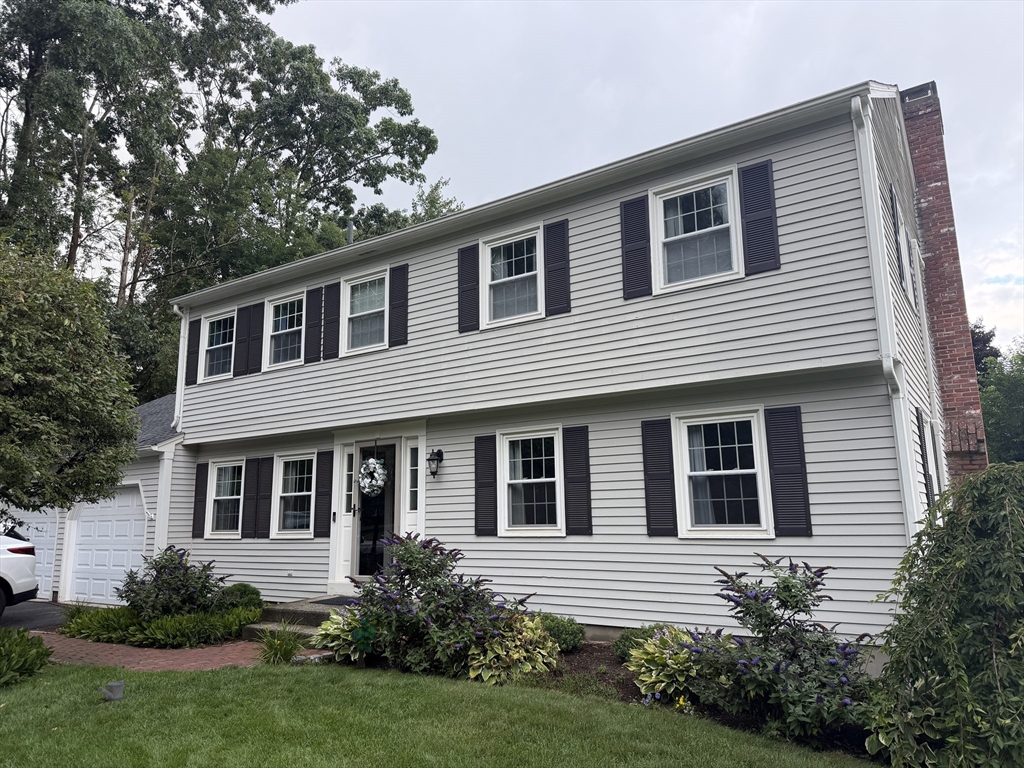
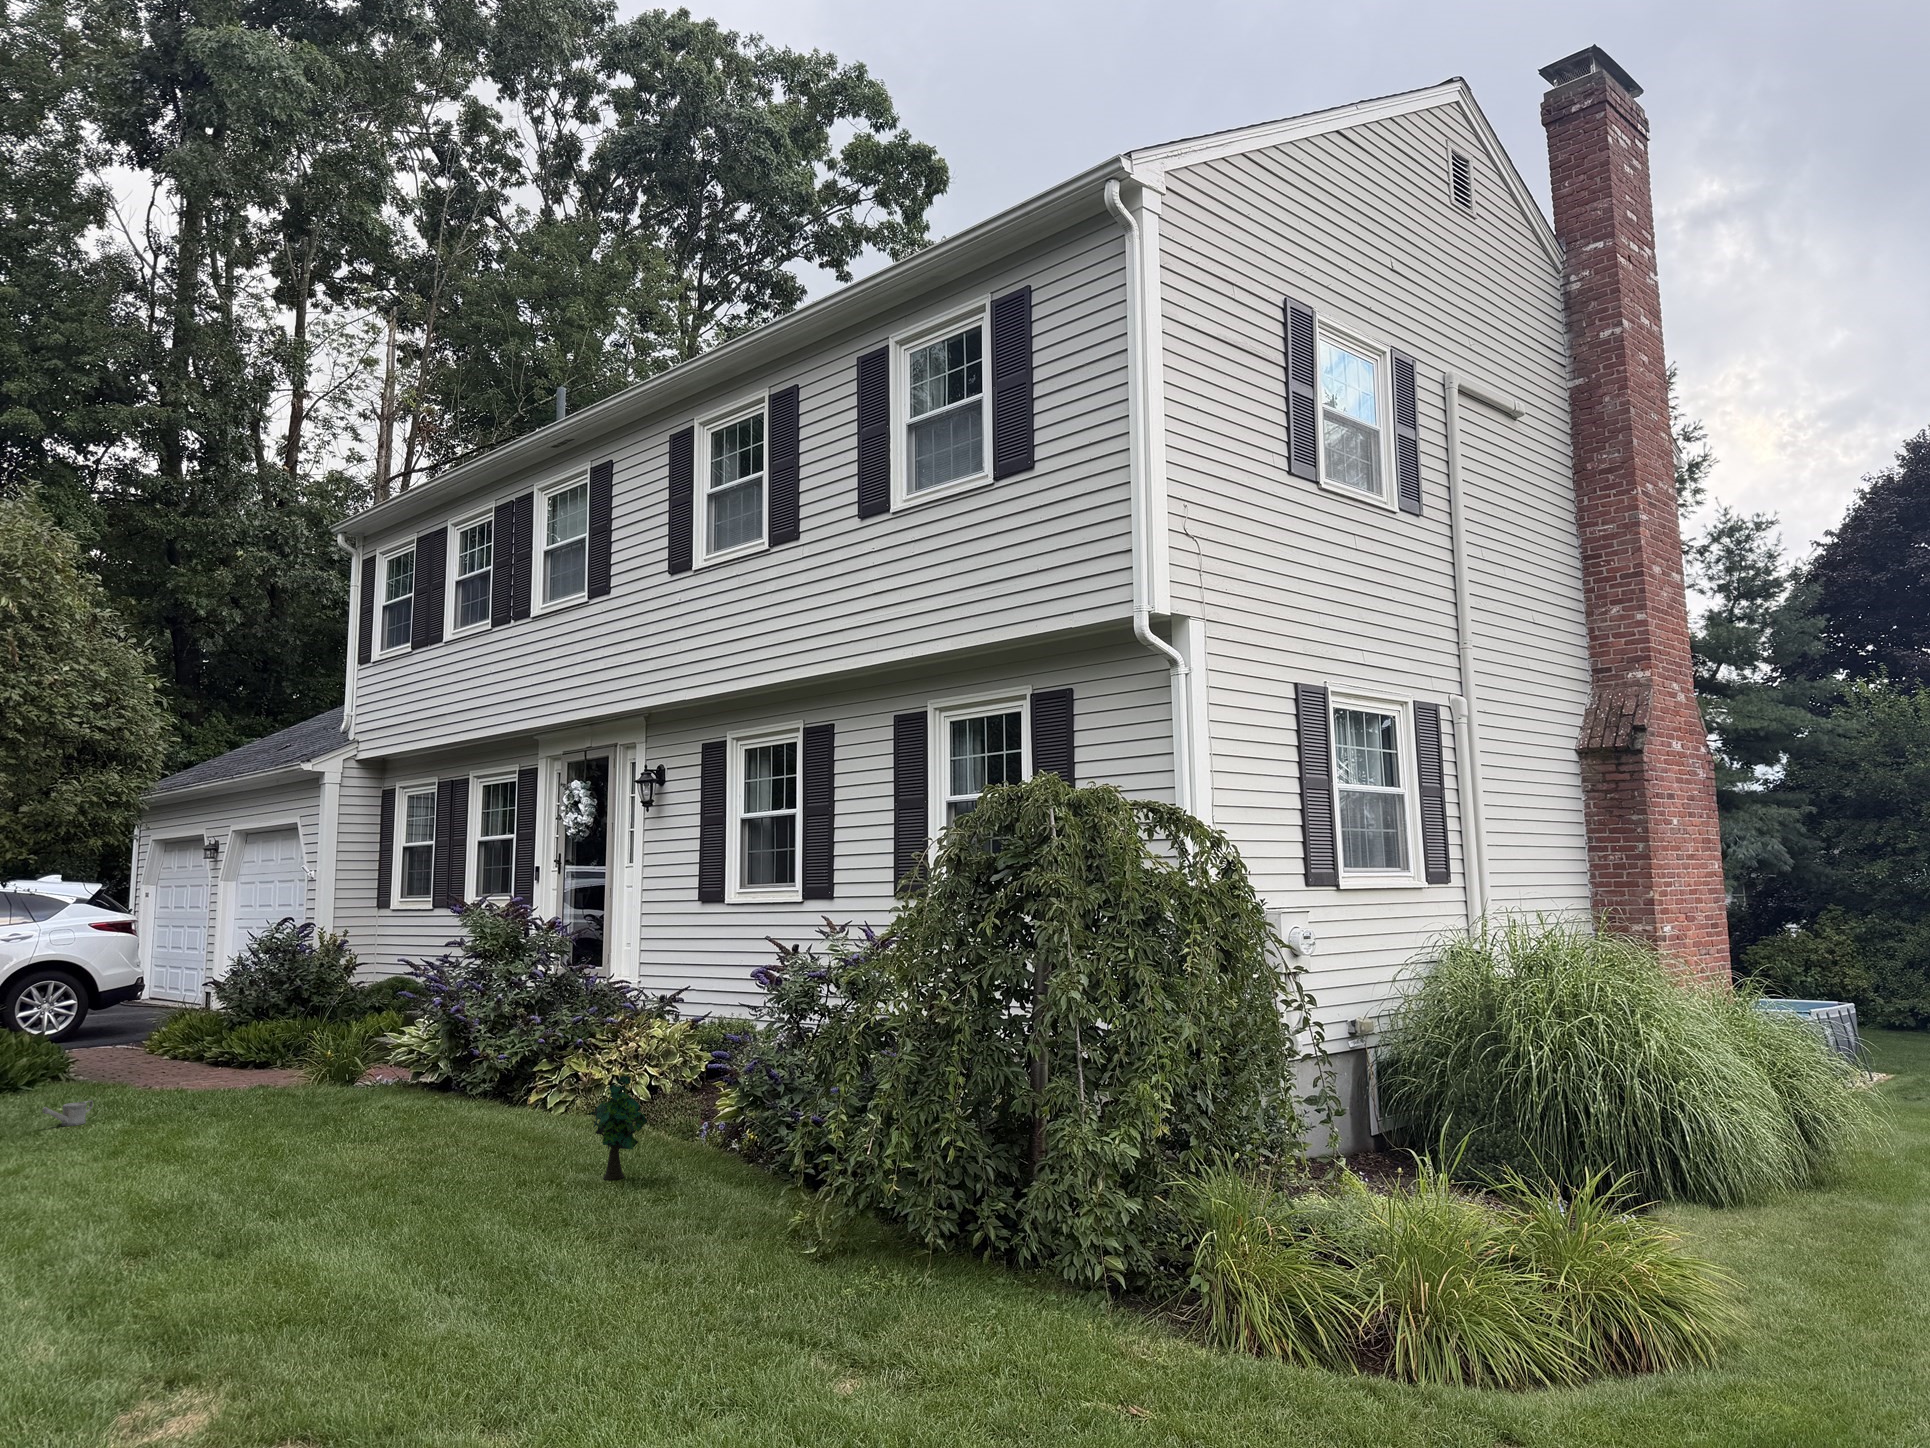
decorative plant: present [347,615,377,668] -> present [587,1076,648,1180]

